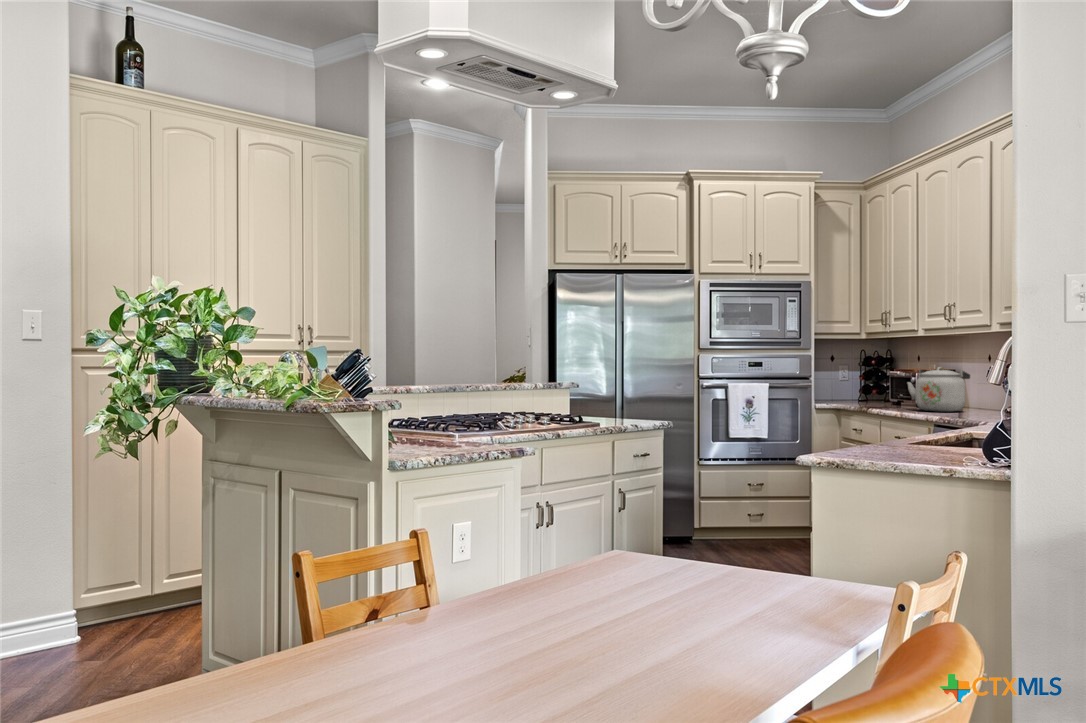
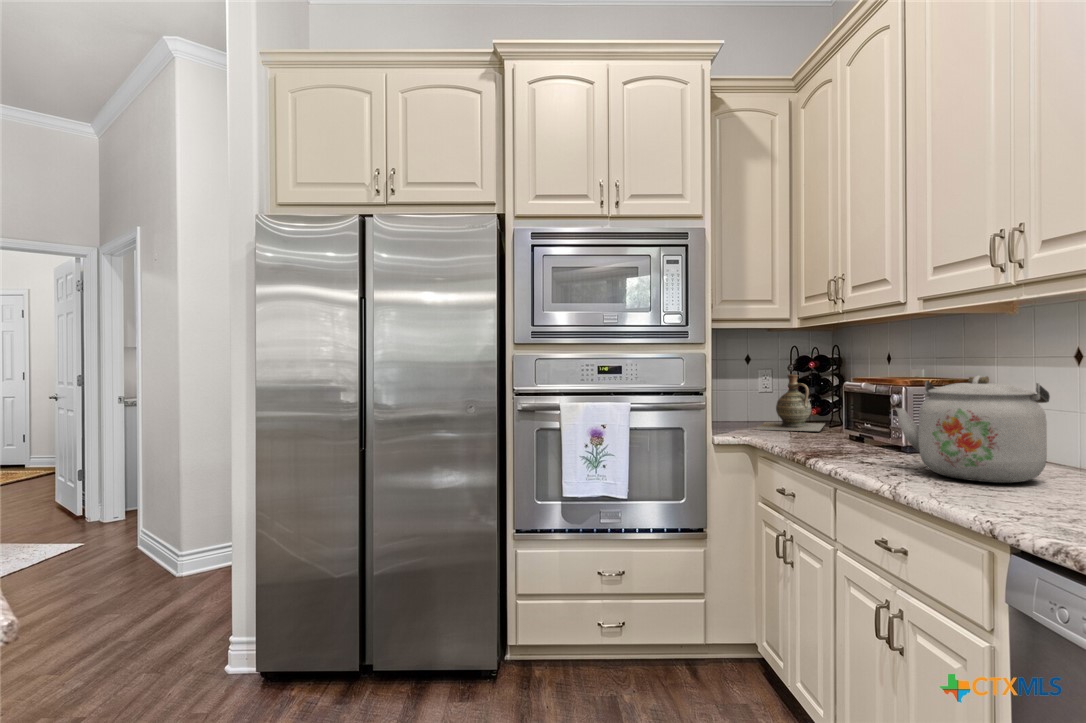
ceramic jug: none [839,368,882,401] -> present [756,374,825,431]

